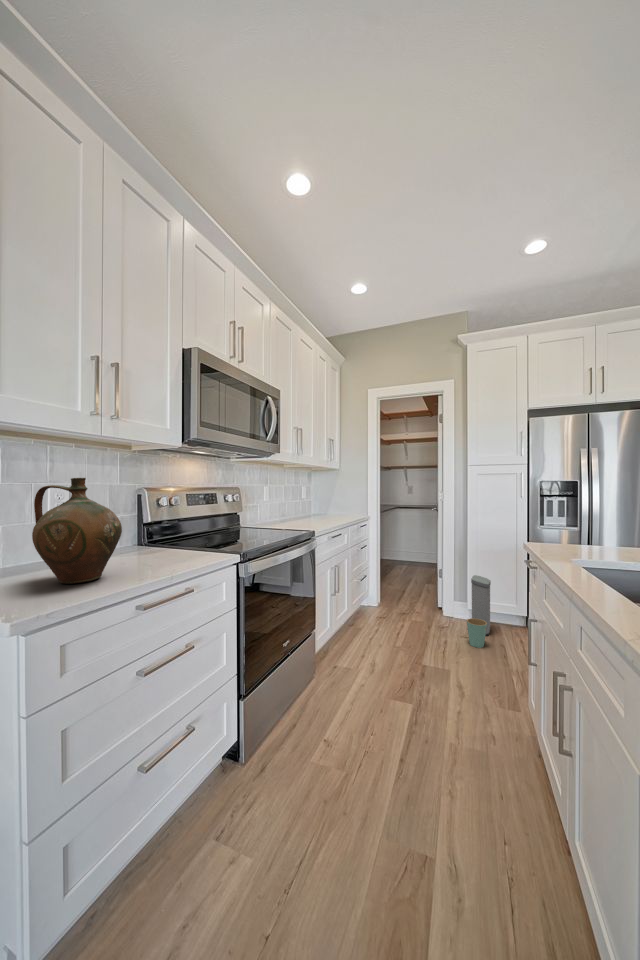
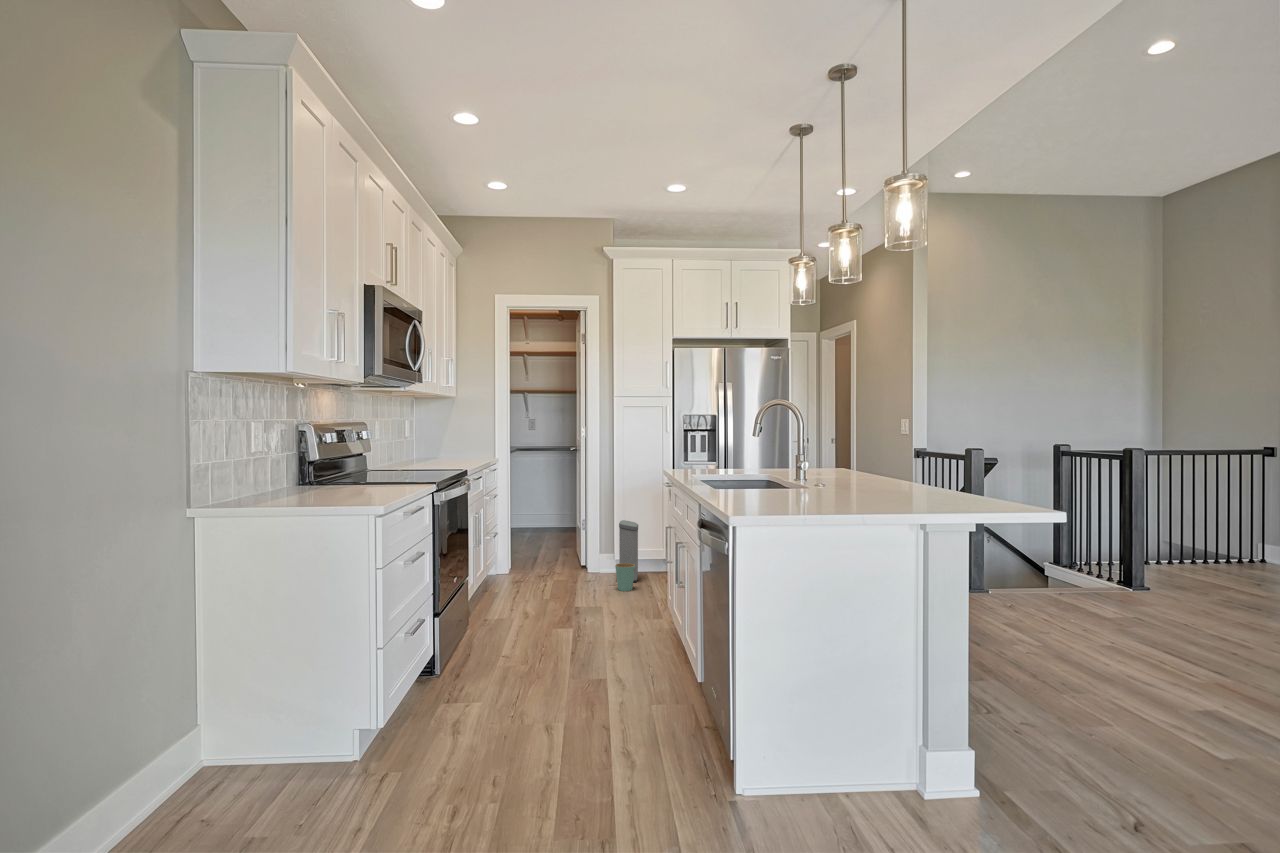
ceramic jug: present [32,478,122,584] -> none [322,417,385,497]

